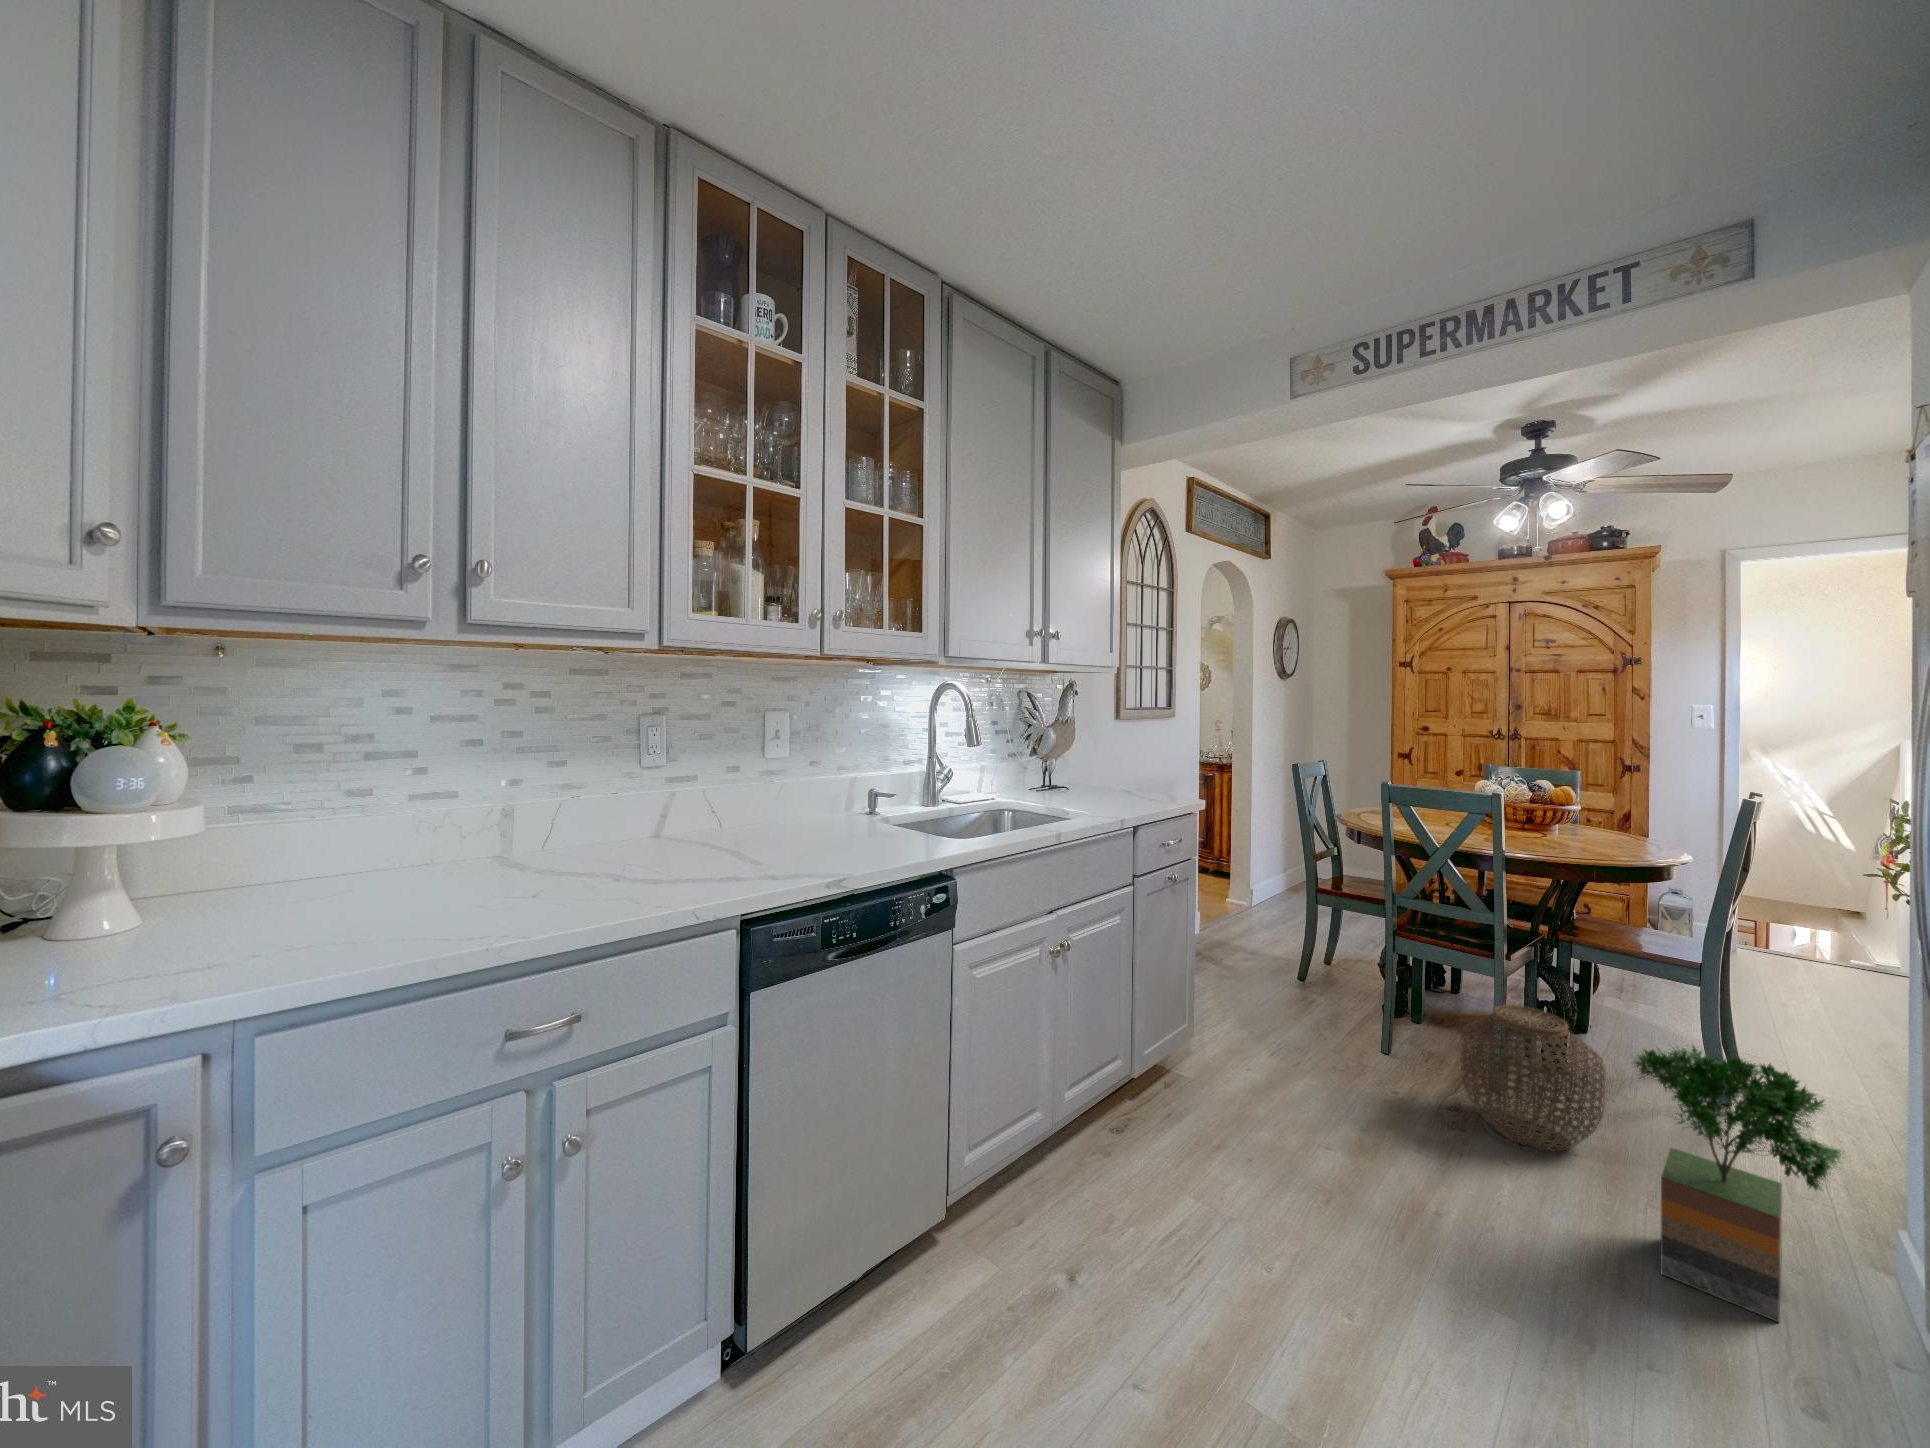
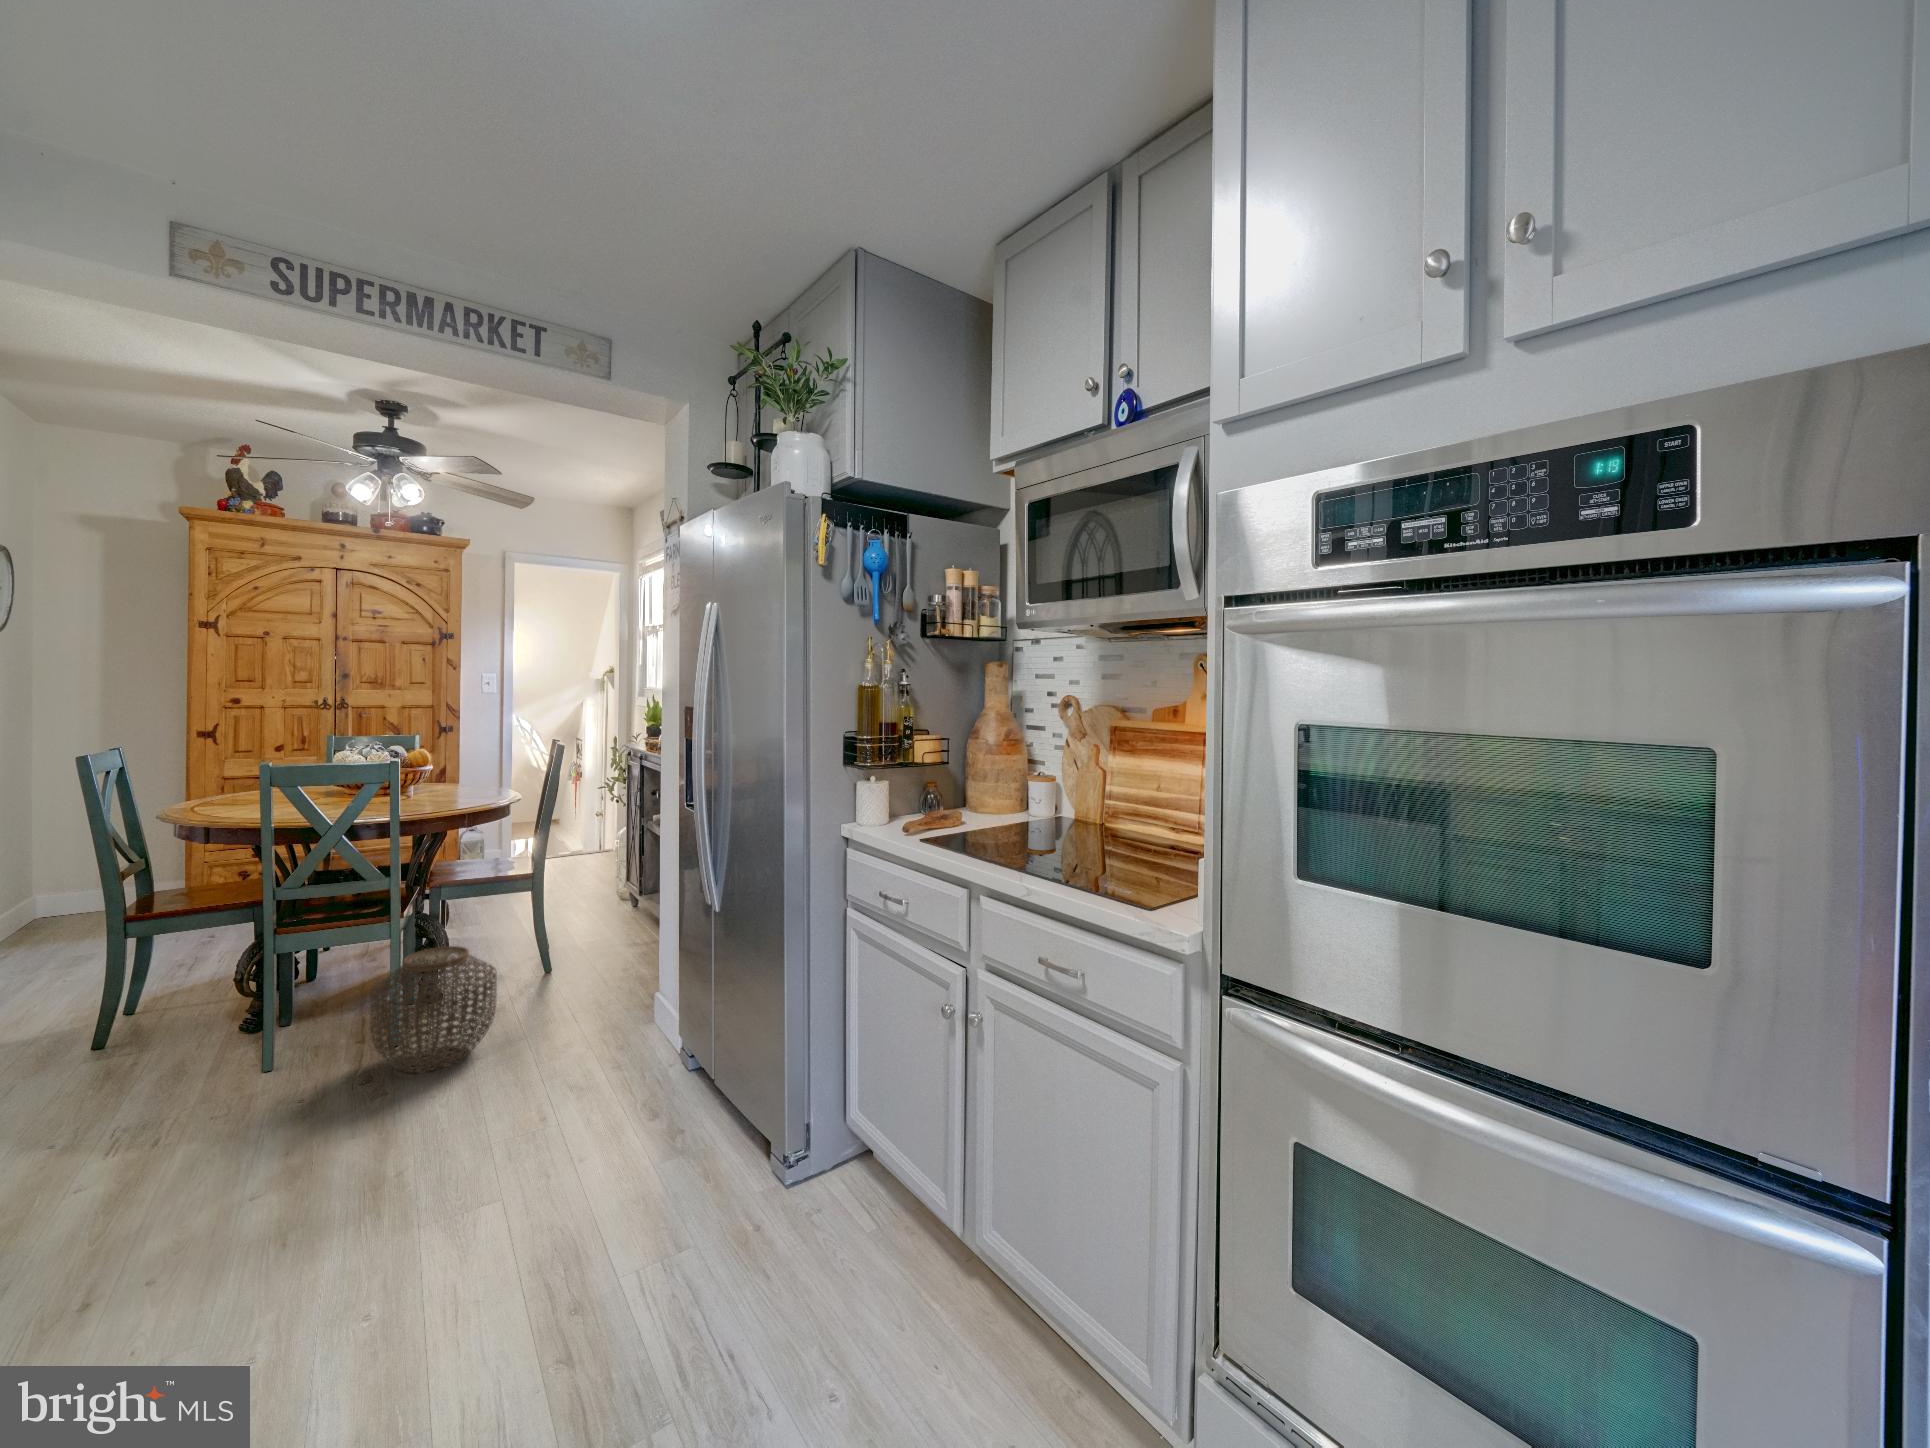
potted tree: present [1631,1046,1843,1322] -> none [534,916,656,1098]

